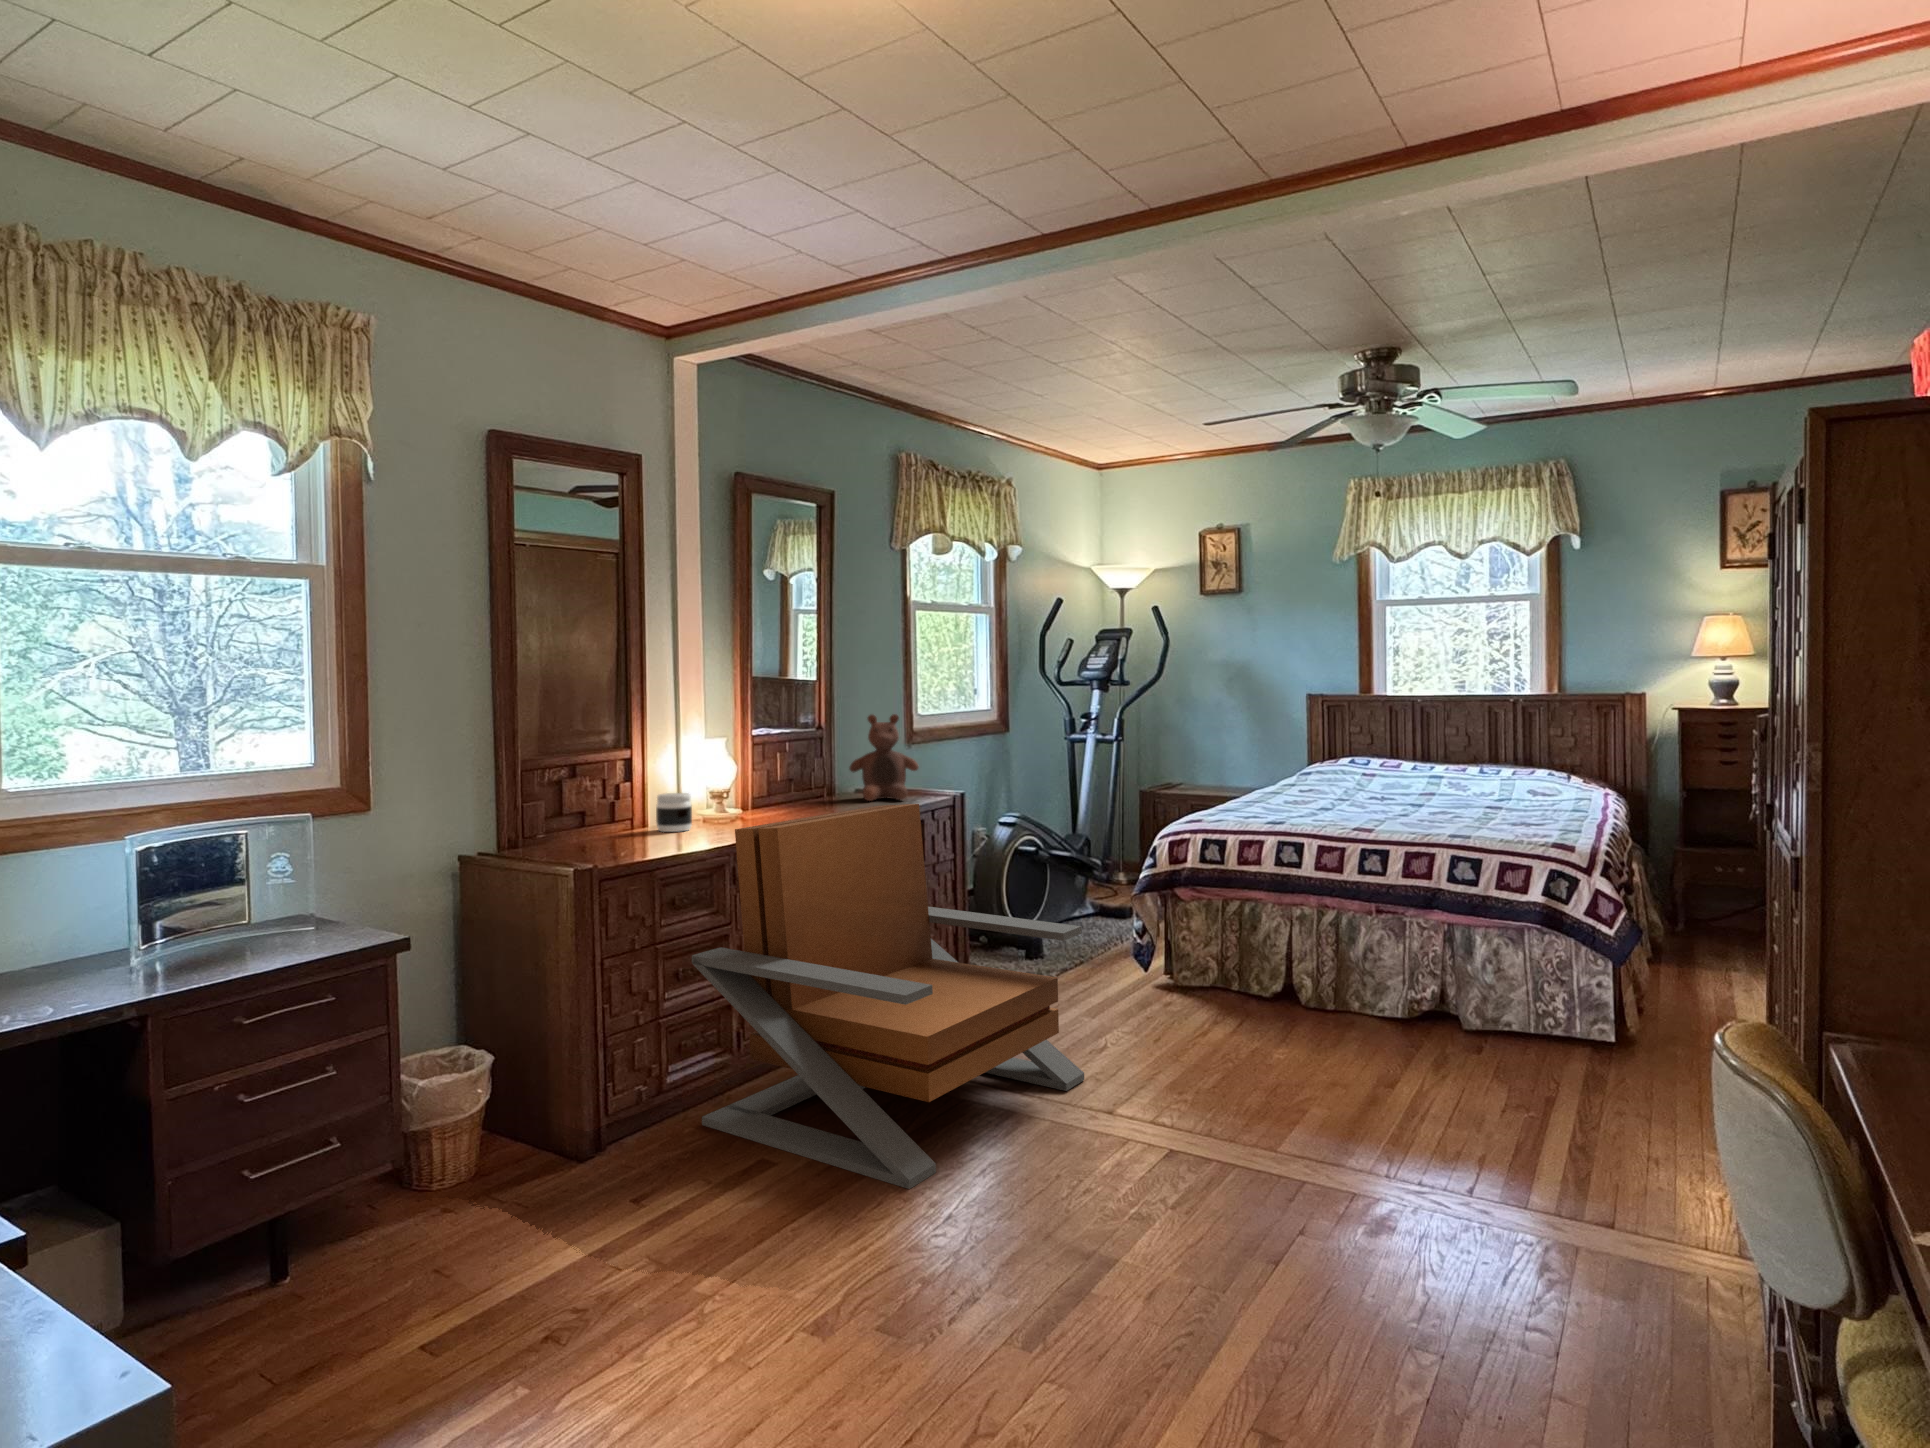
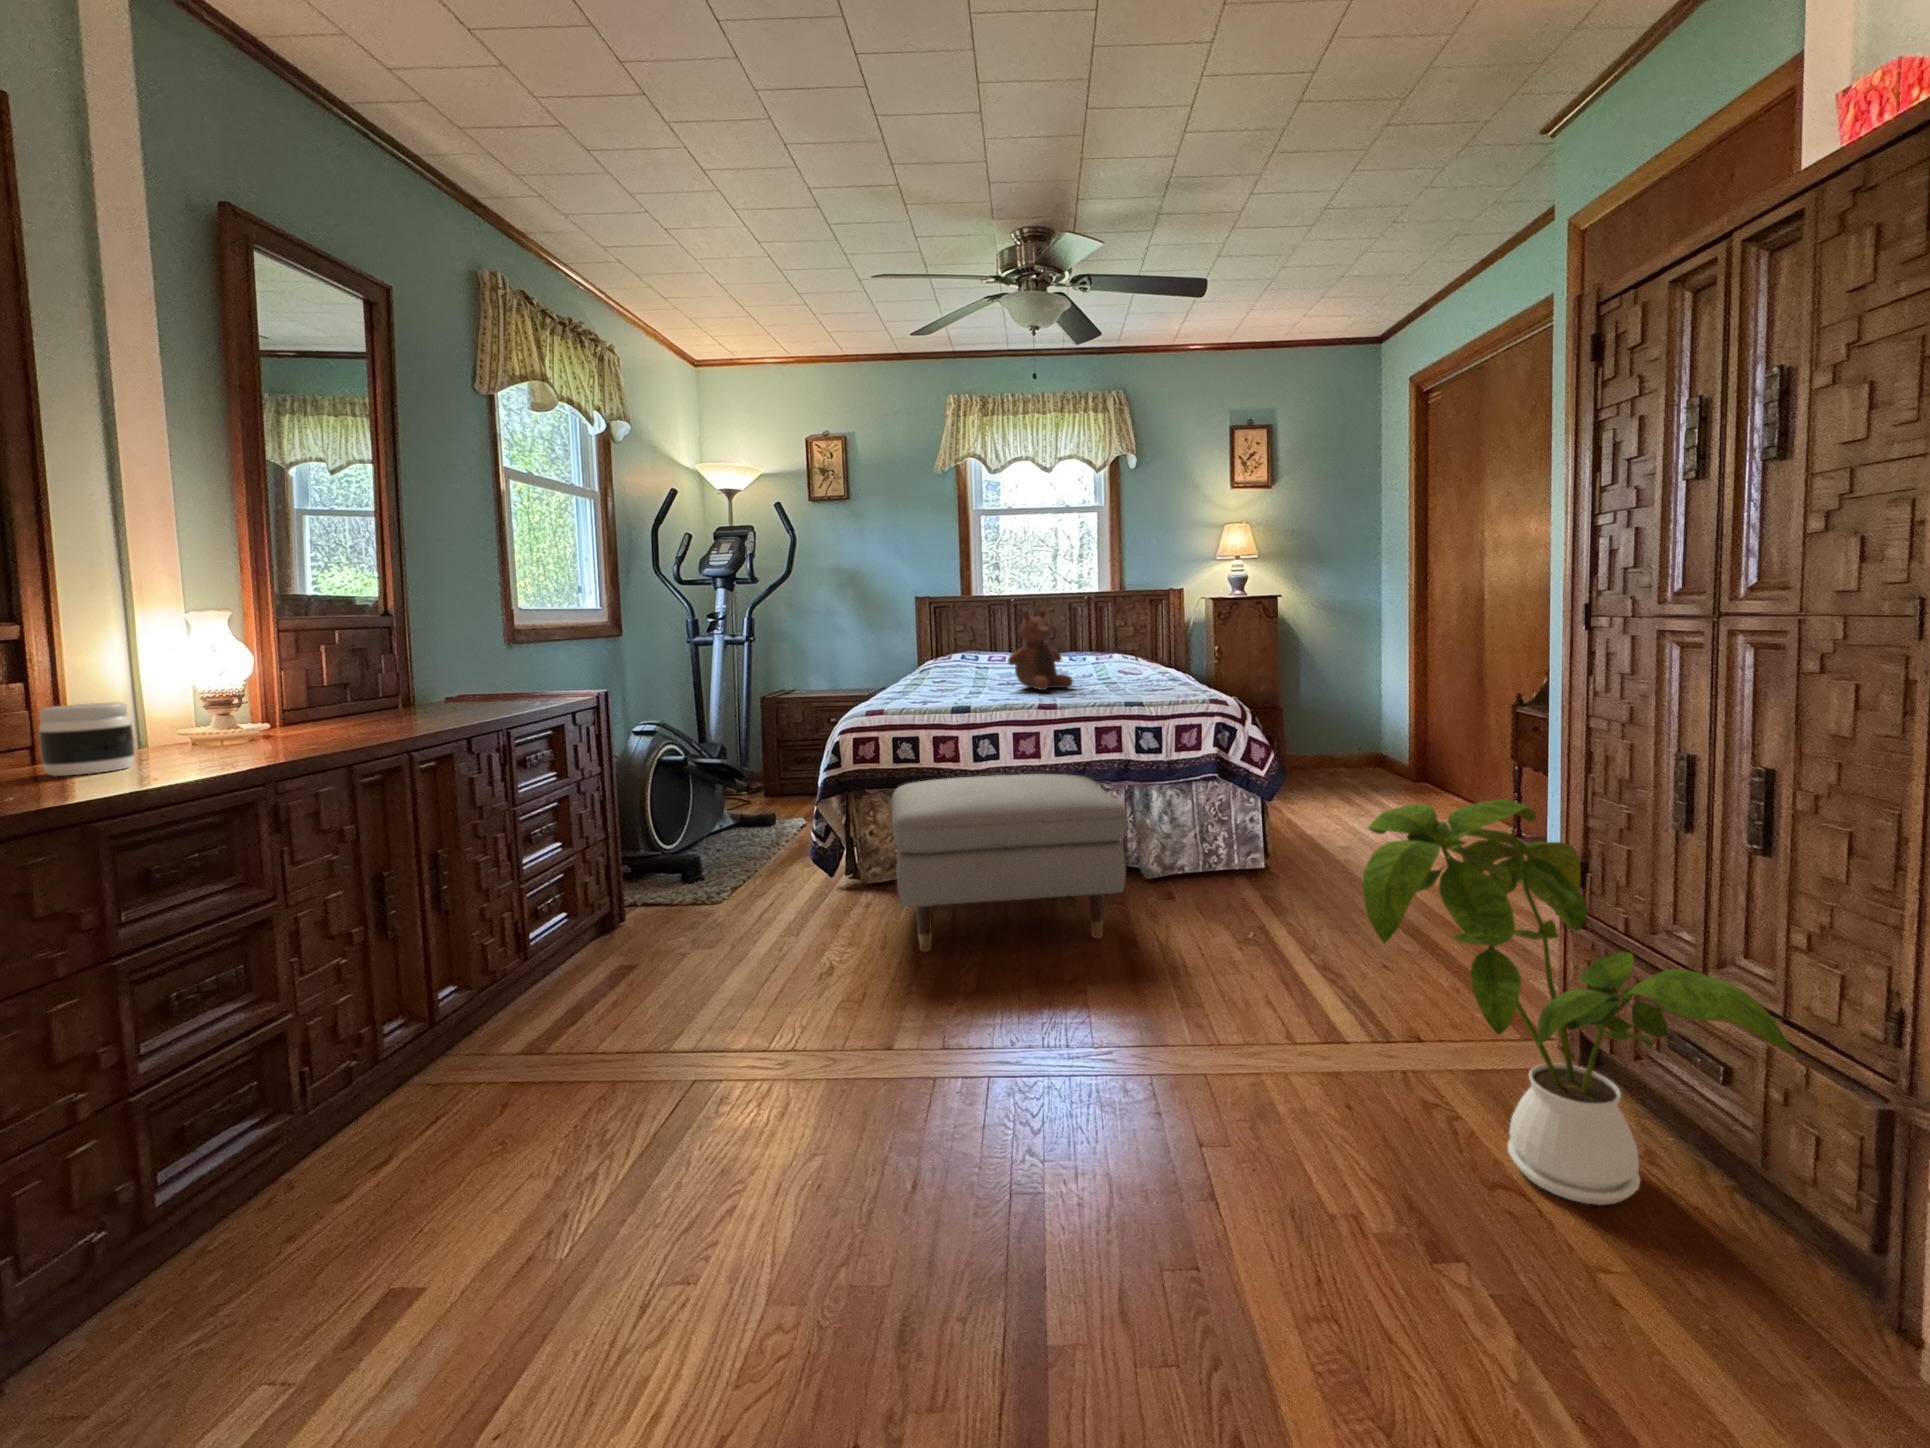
stuffed bear: present [849,714,919,801] -> present [1008,610,1073,690]
lounge chair: present [692,804,1084,1189] -> none [145,697,839,1325]
ottoman: none [1162,895,1396,1069] -> present [891,774,1127,952]
house plant: none [1392,953,1720,1331] -> present [1363,799,1794,1205]

